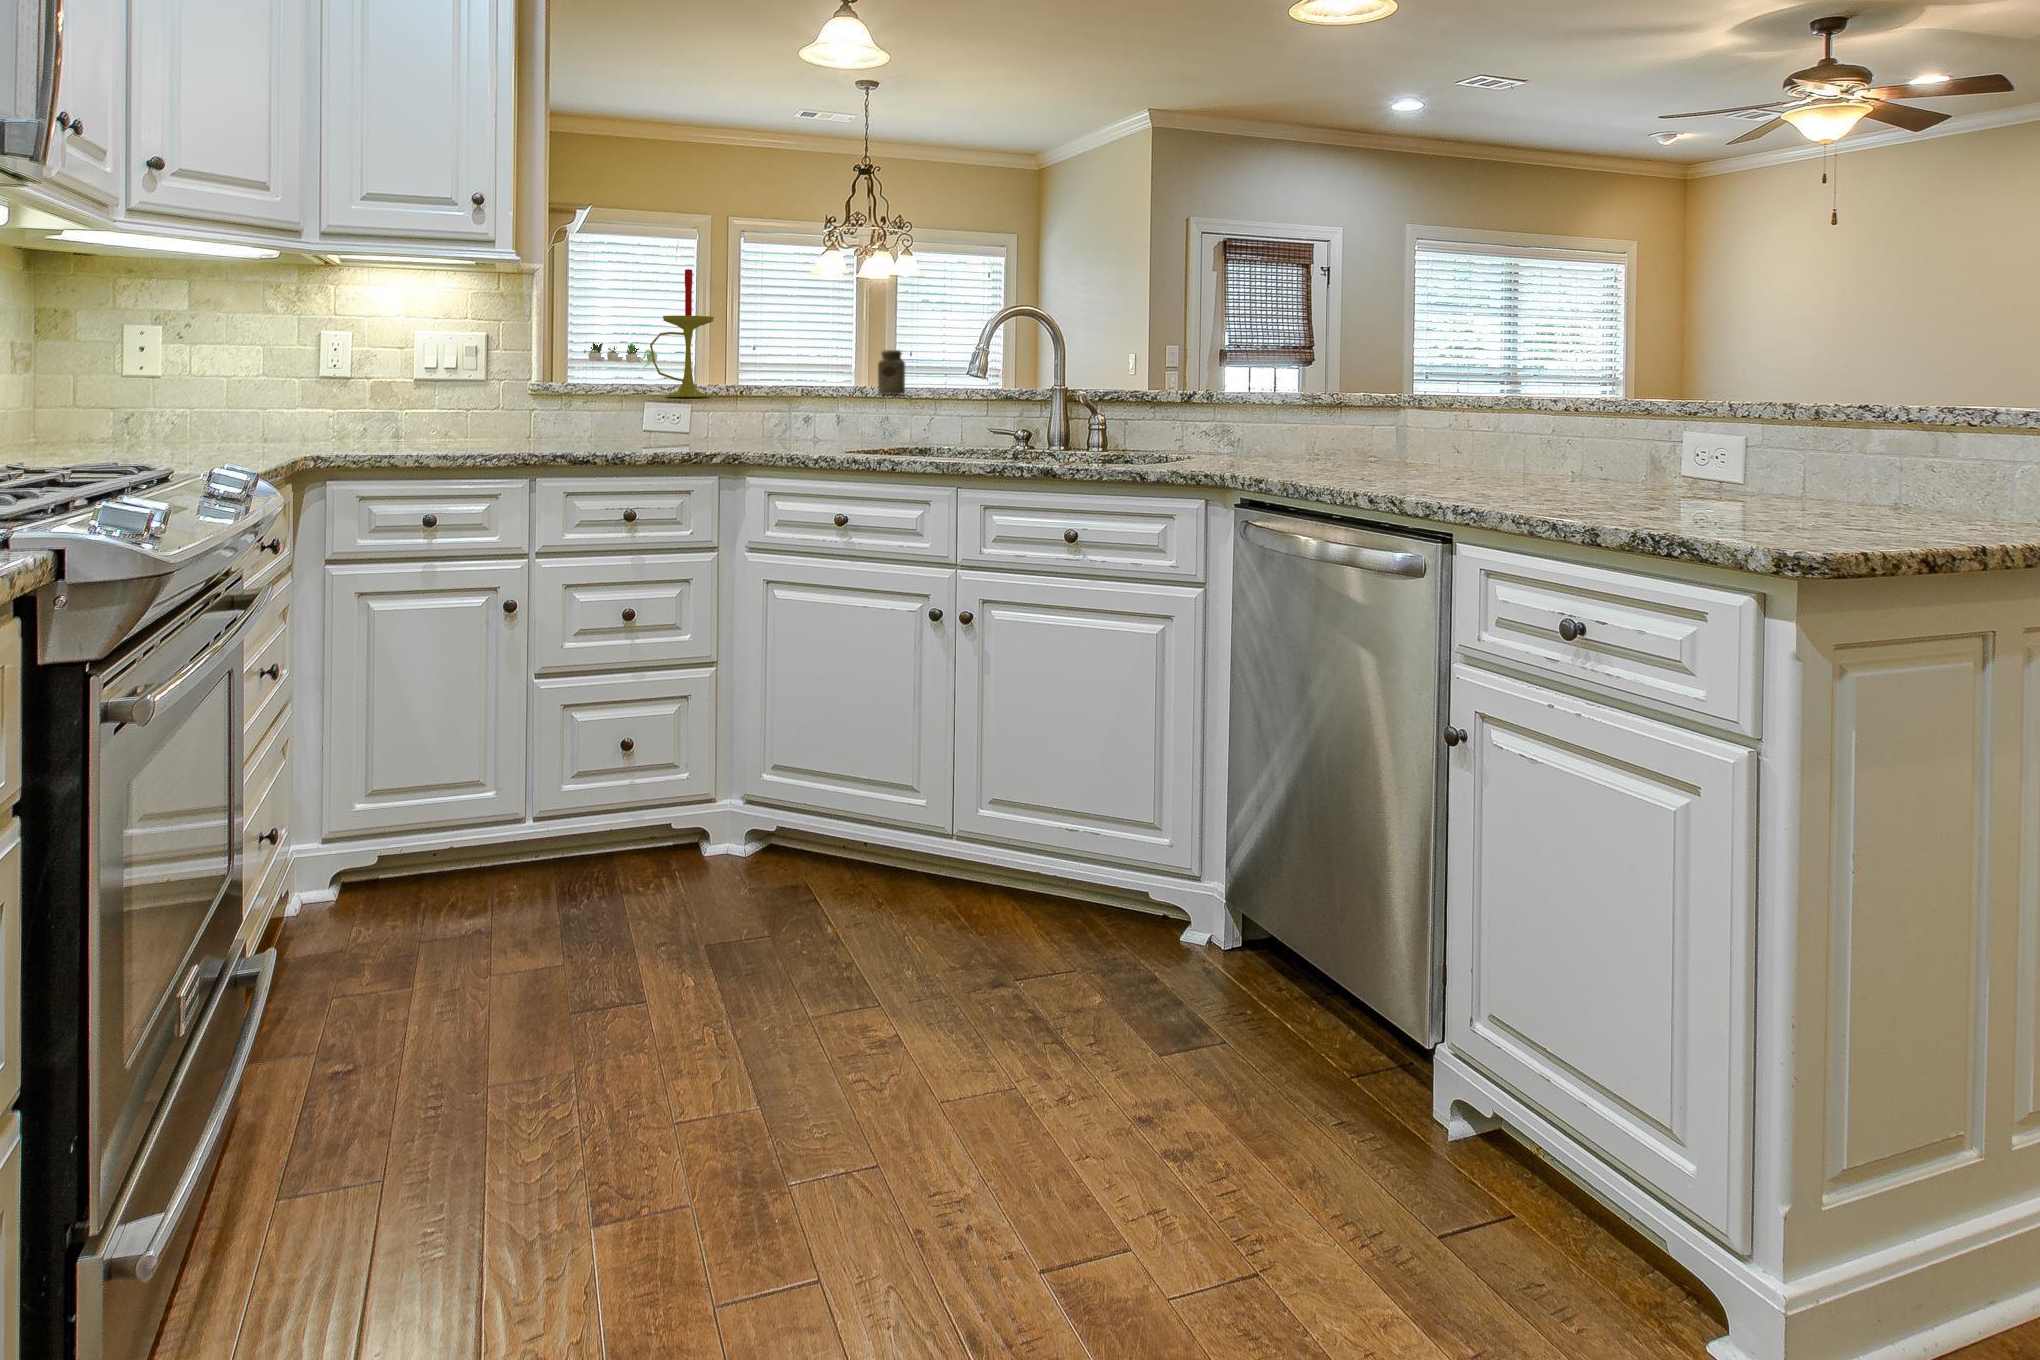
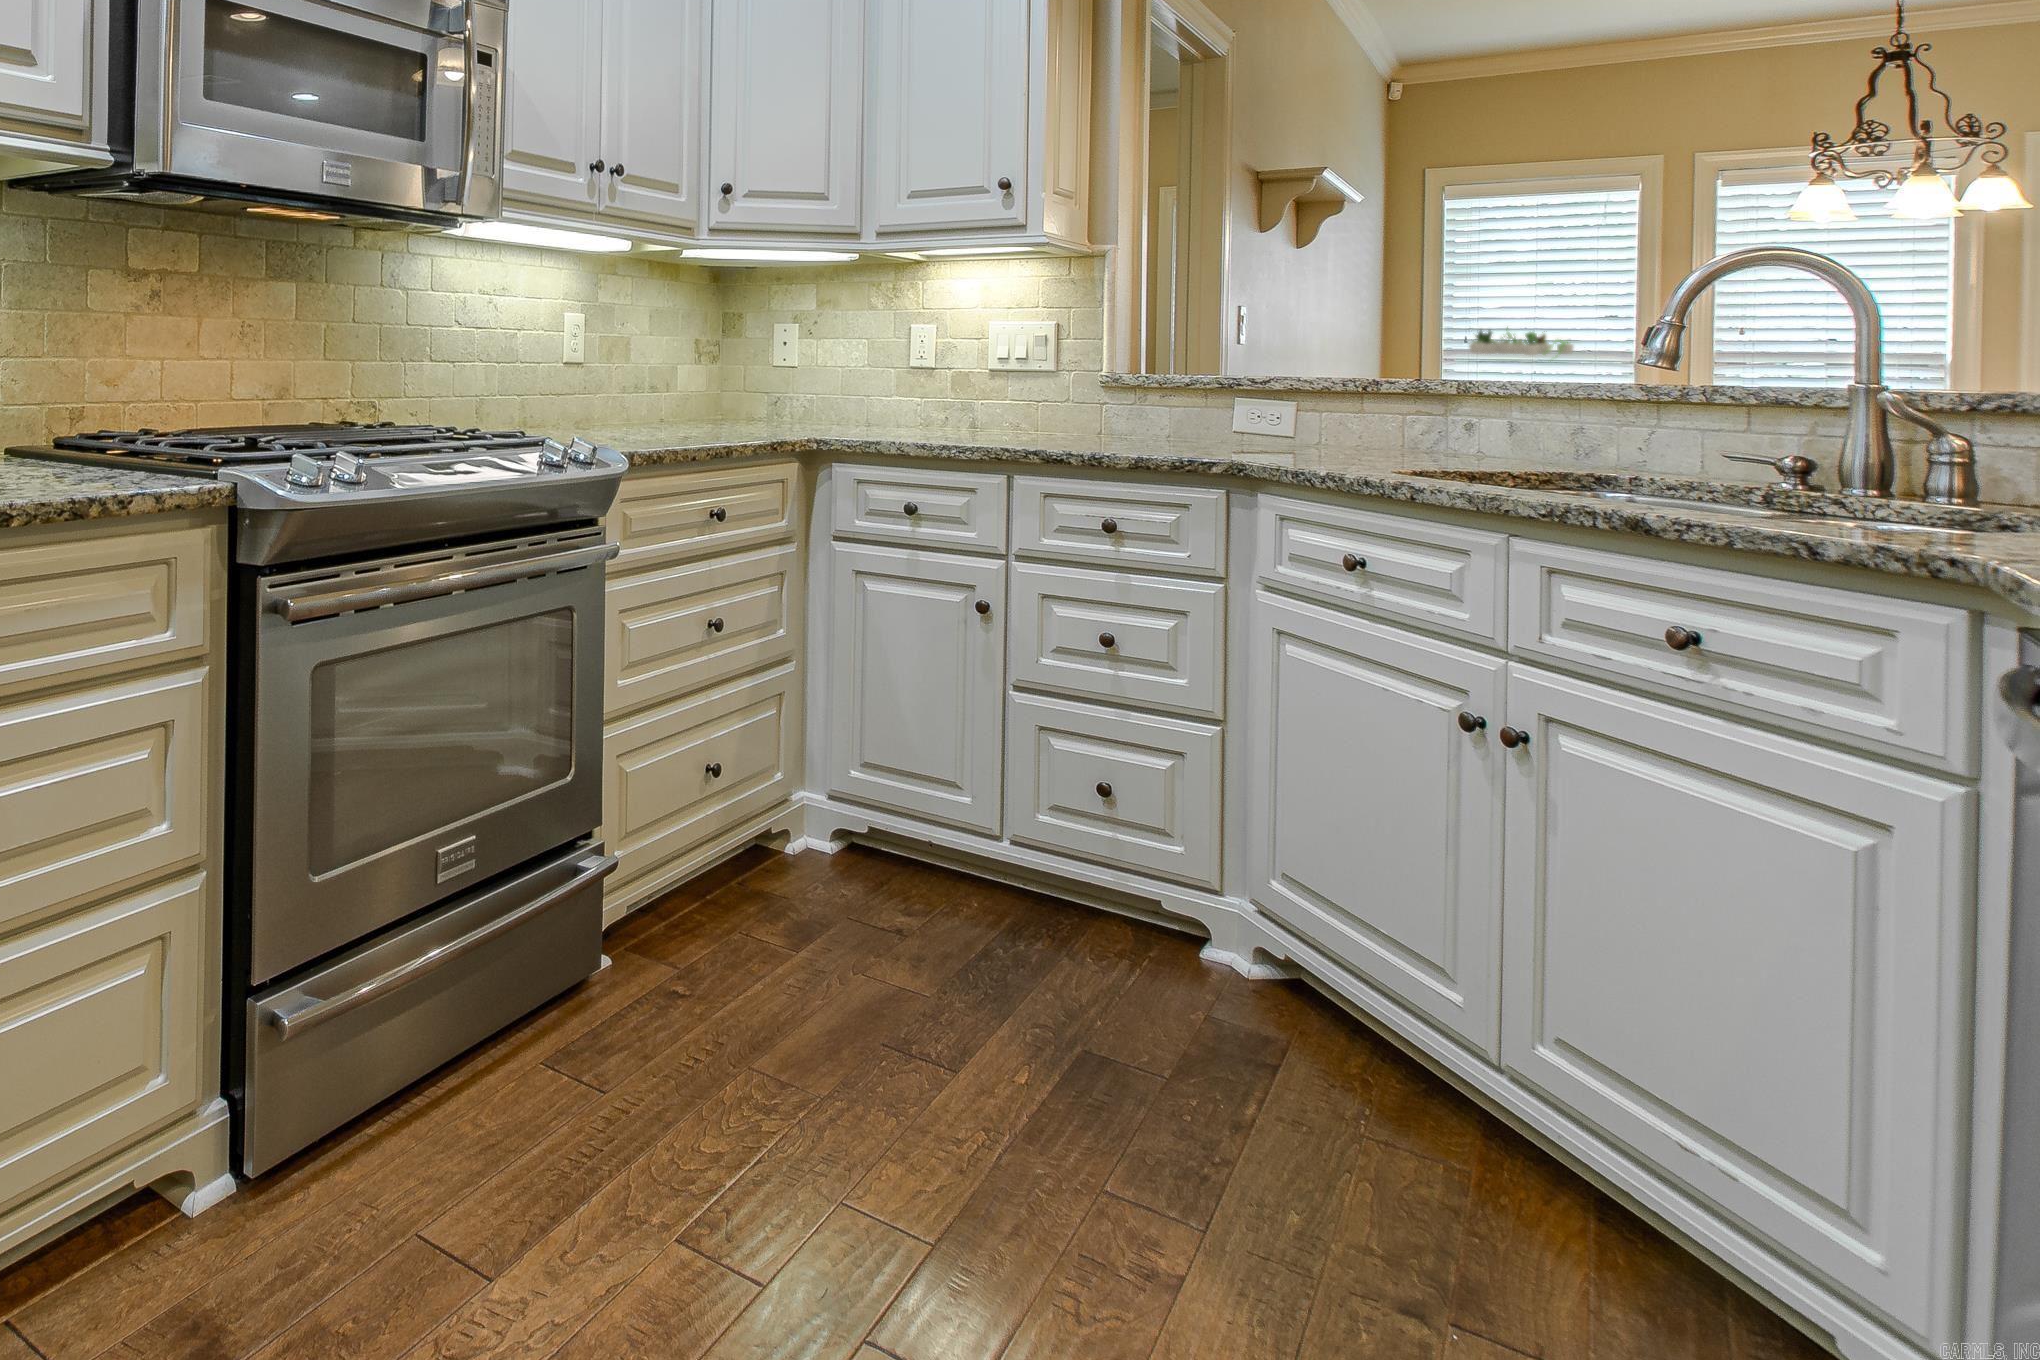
candle: present [650,269,714,397] -> none [1198,235,1287,394]
salt shaker: present [878,350,905,394] -> none [1588,333,1646,398]

